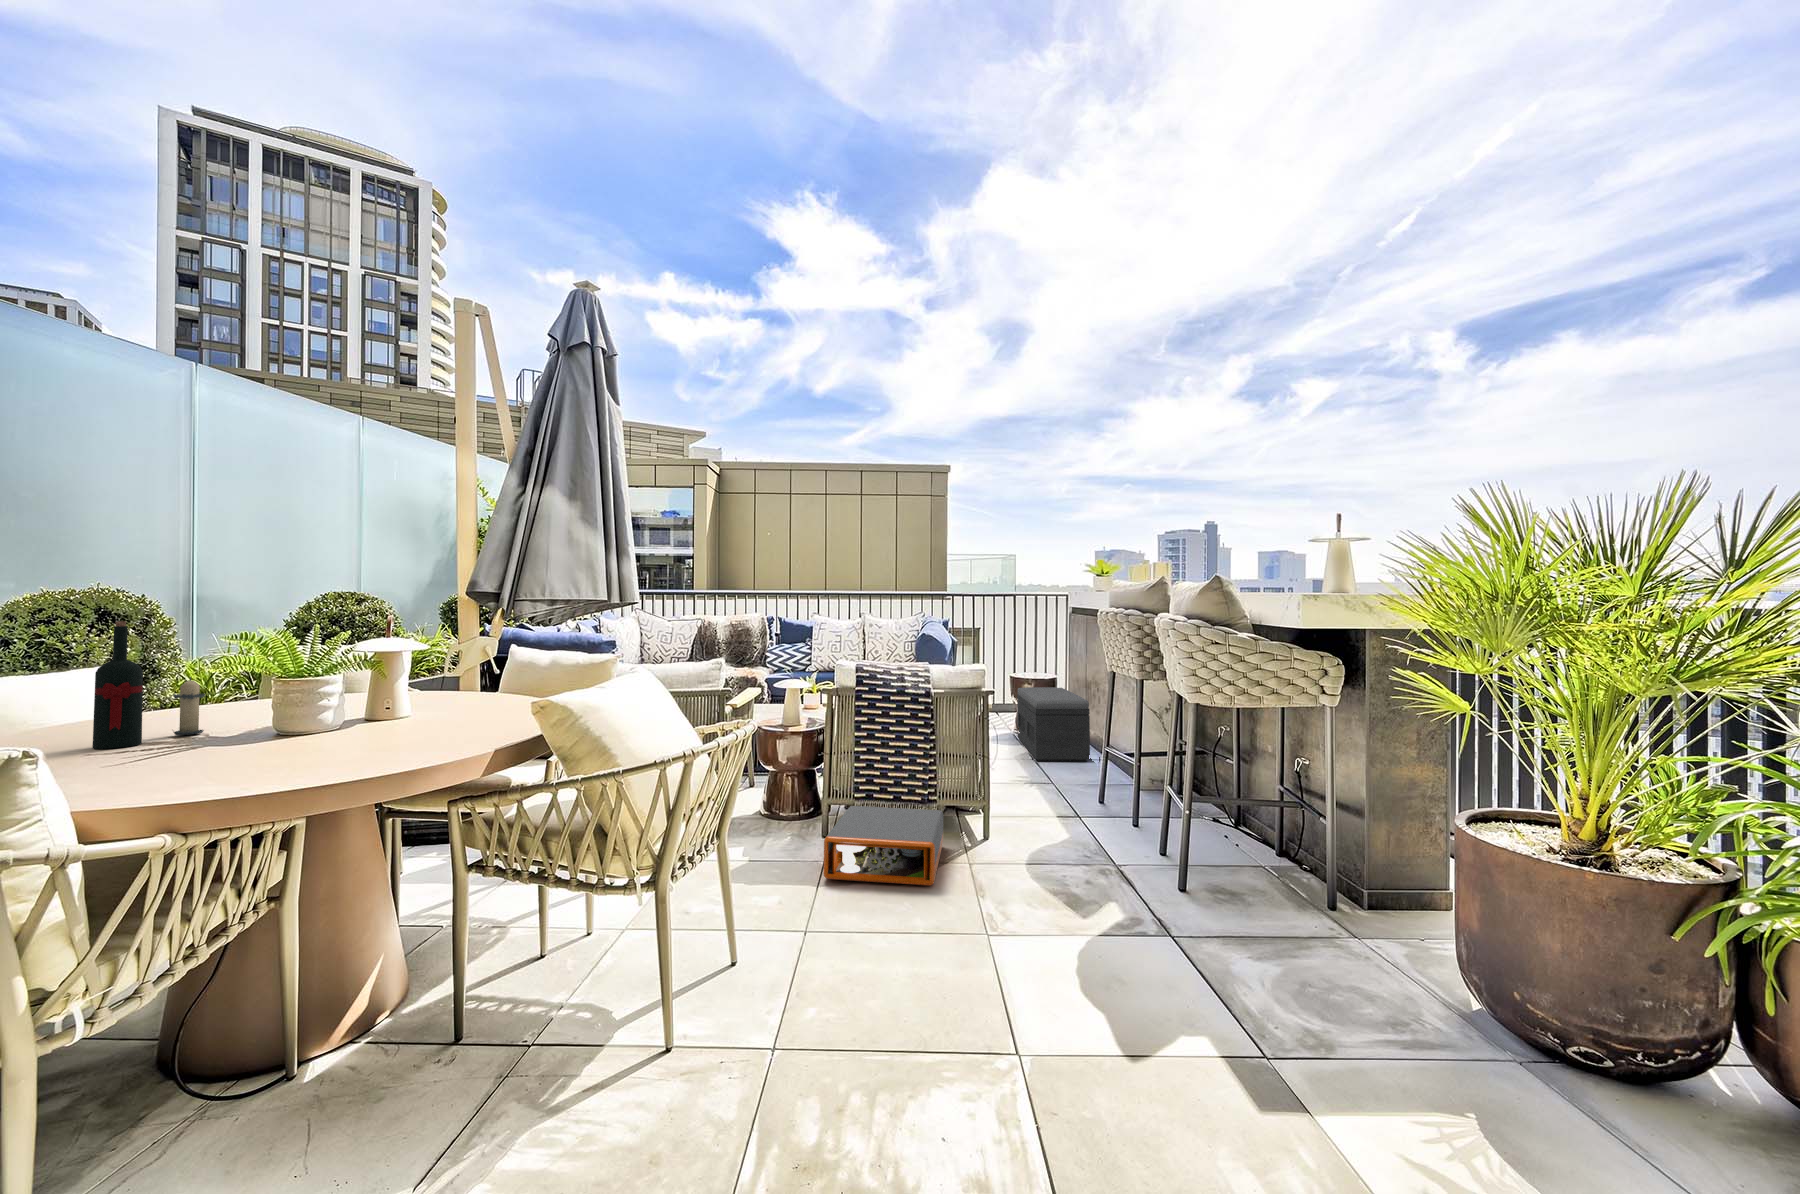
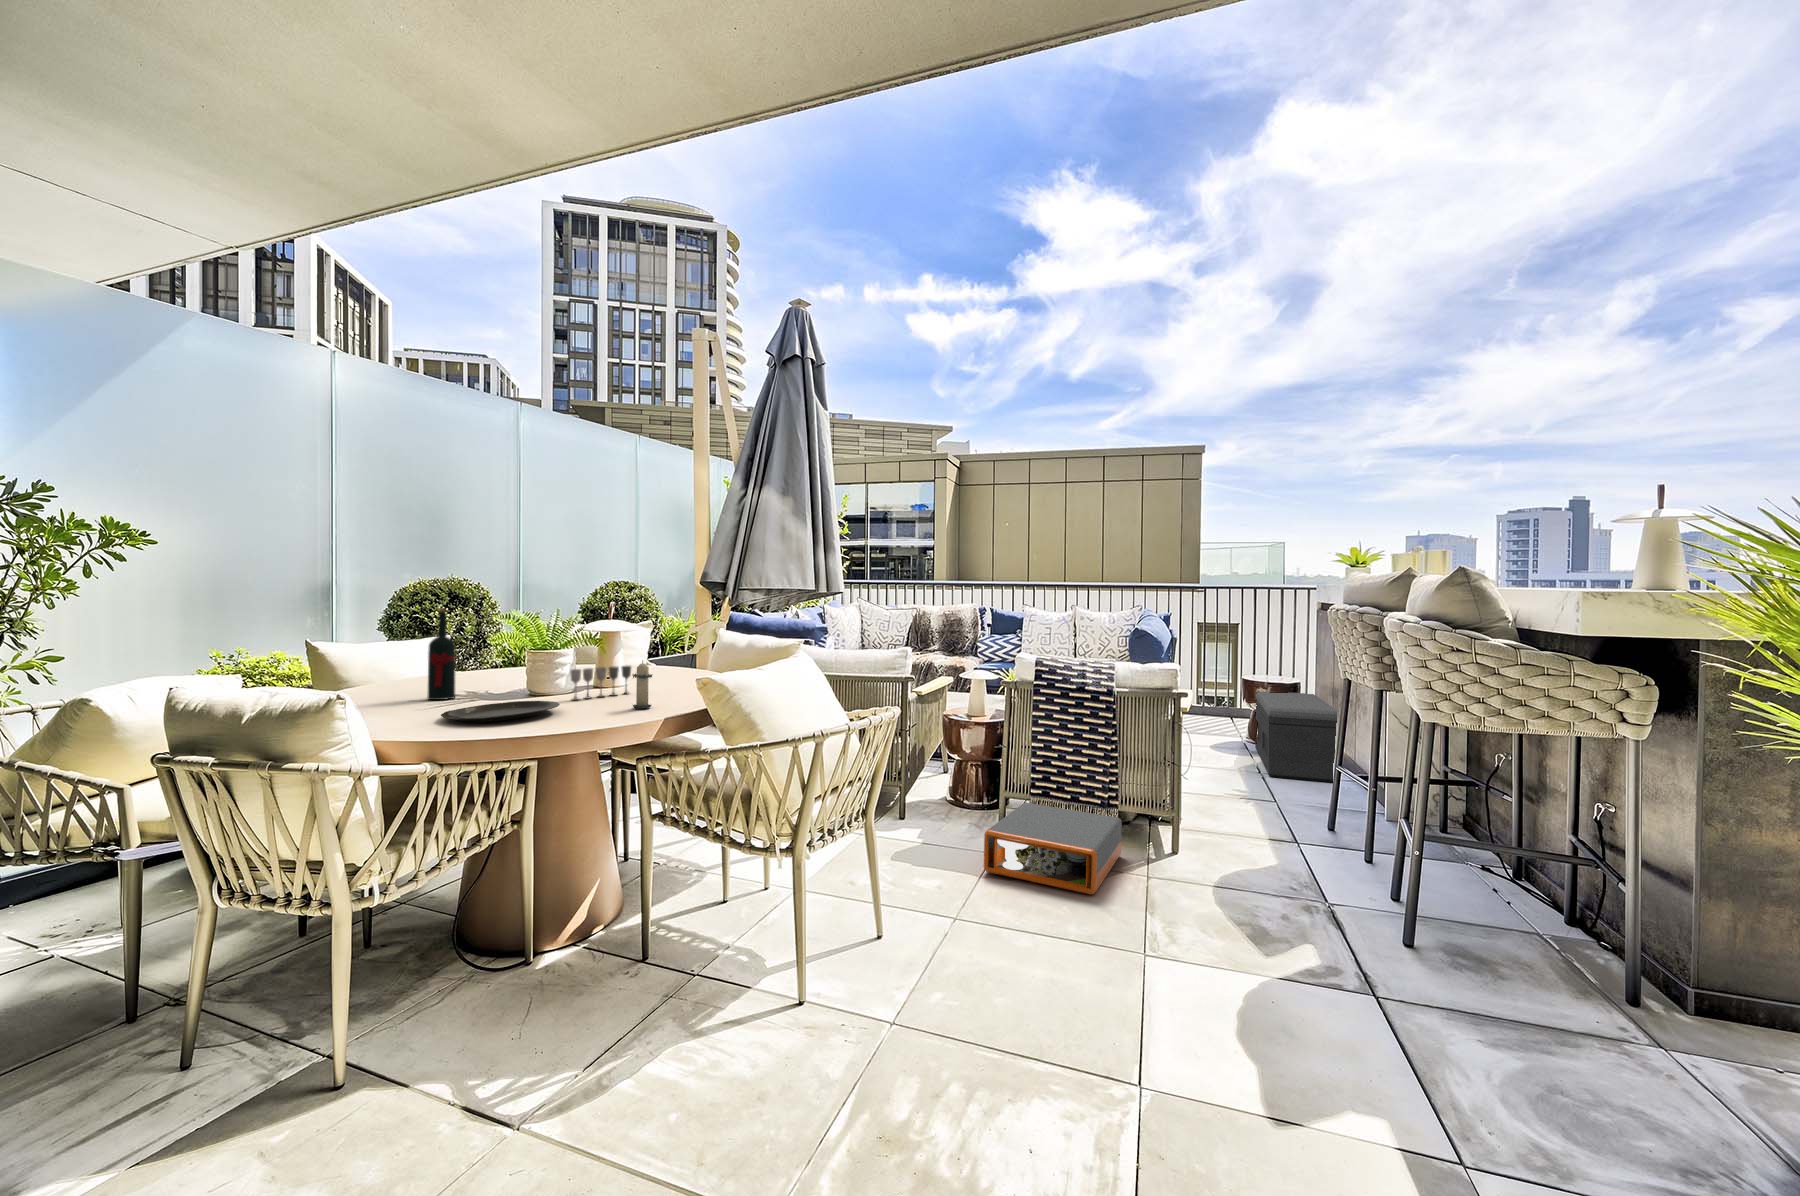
candle: present [173,677,206,735] -> present [633,661,652,708]
wine glass: none [336,688,419,735] -> present [570,666,631,700]
plate: none [147,738,335,771] -> present [441,701,560,722]

